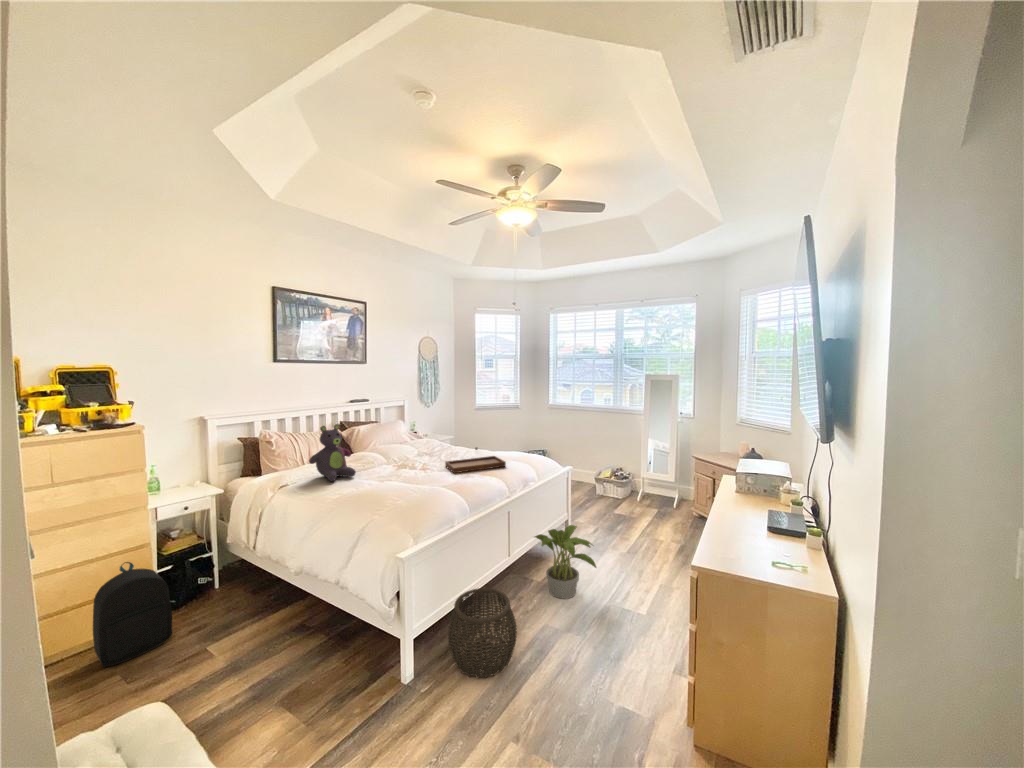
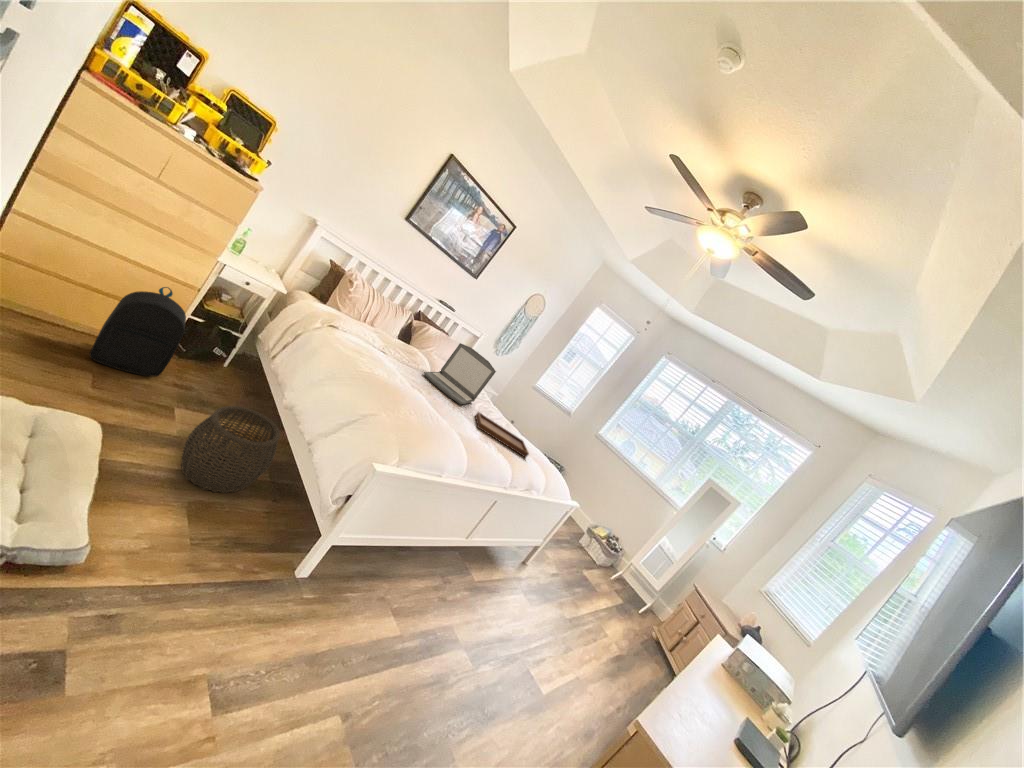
laptop: none [382,419,437,468] -> present [424,343,496,404]
stuffed bear: present [309,424,356,481] -> none [368,299,415,362]
potted plant: present [535,525,596,599] -> none [478,539,550,622]
woven basket: present [448,588,517,678] -> present [181,406,280,493]

